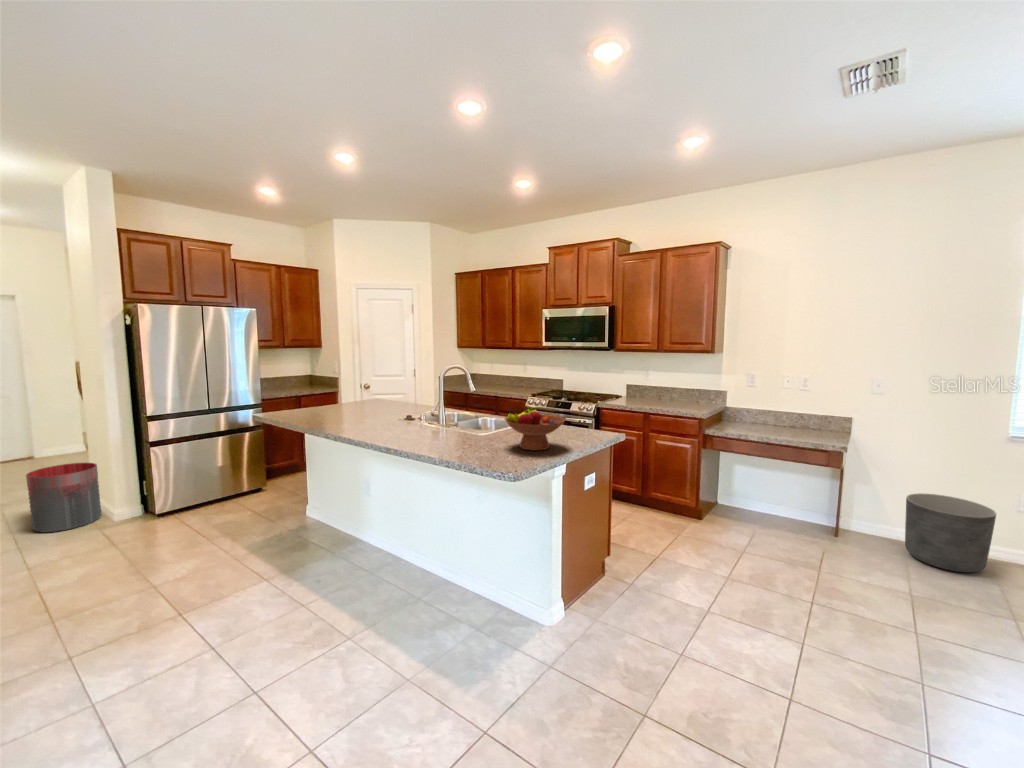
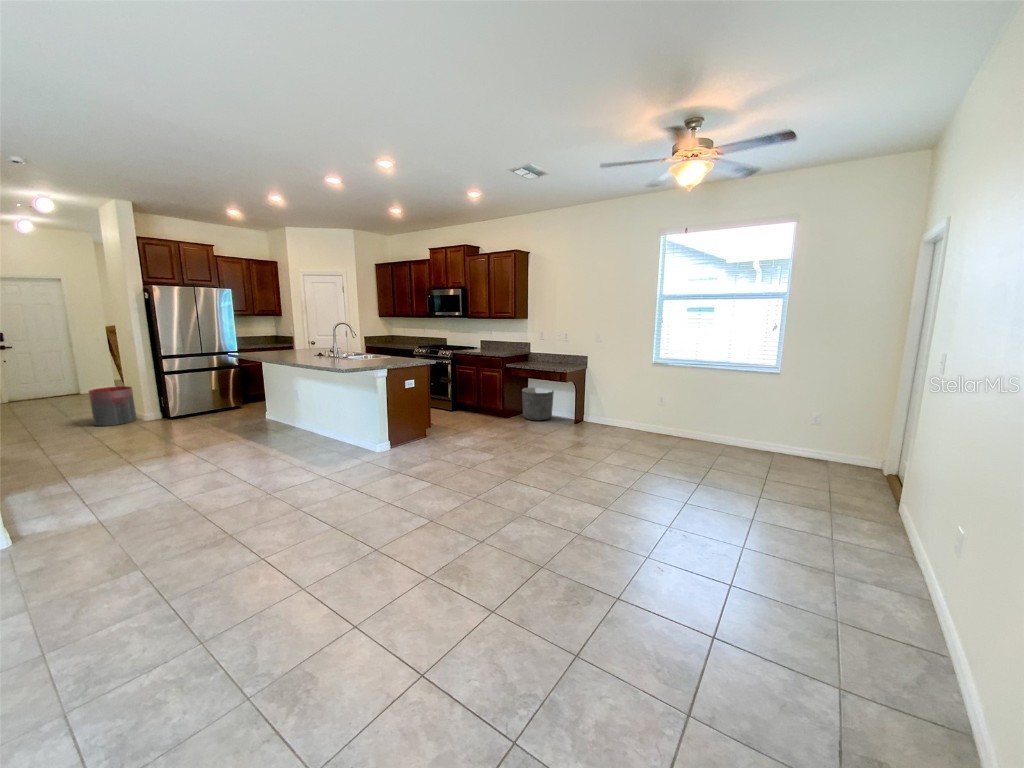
fruit bowl: present [505,408,565,451] -> none [354,343,386,364]
planter: present [905,493,996,572] -> present [522,387,554,420]

